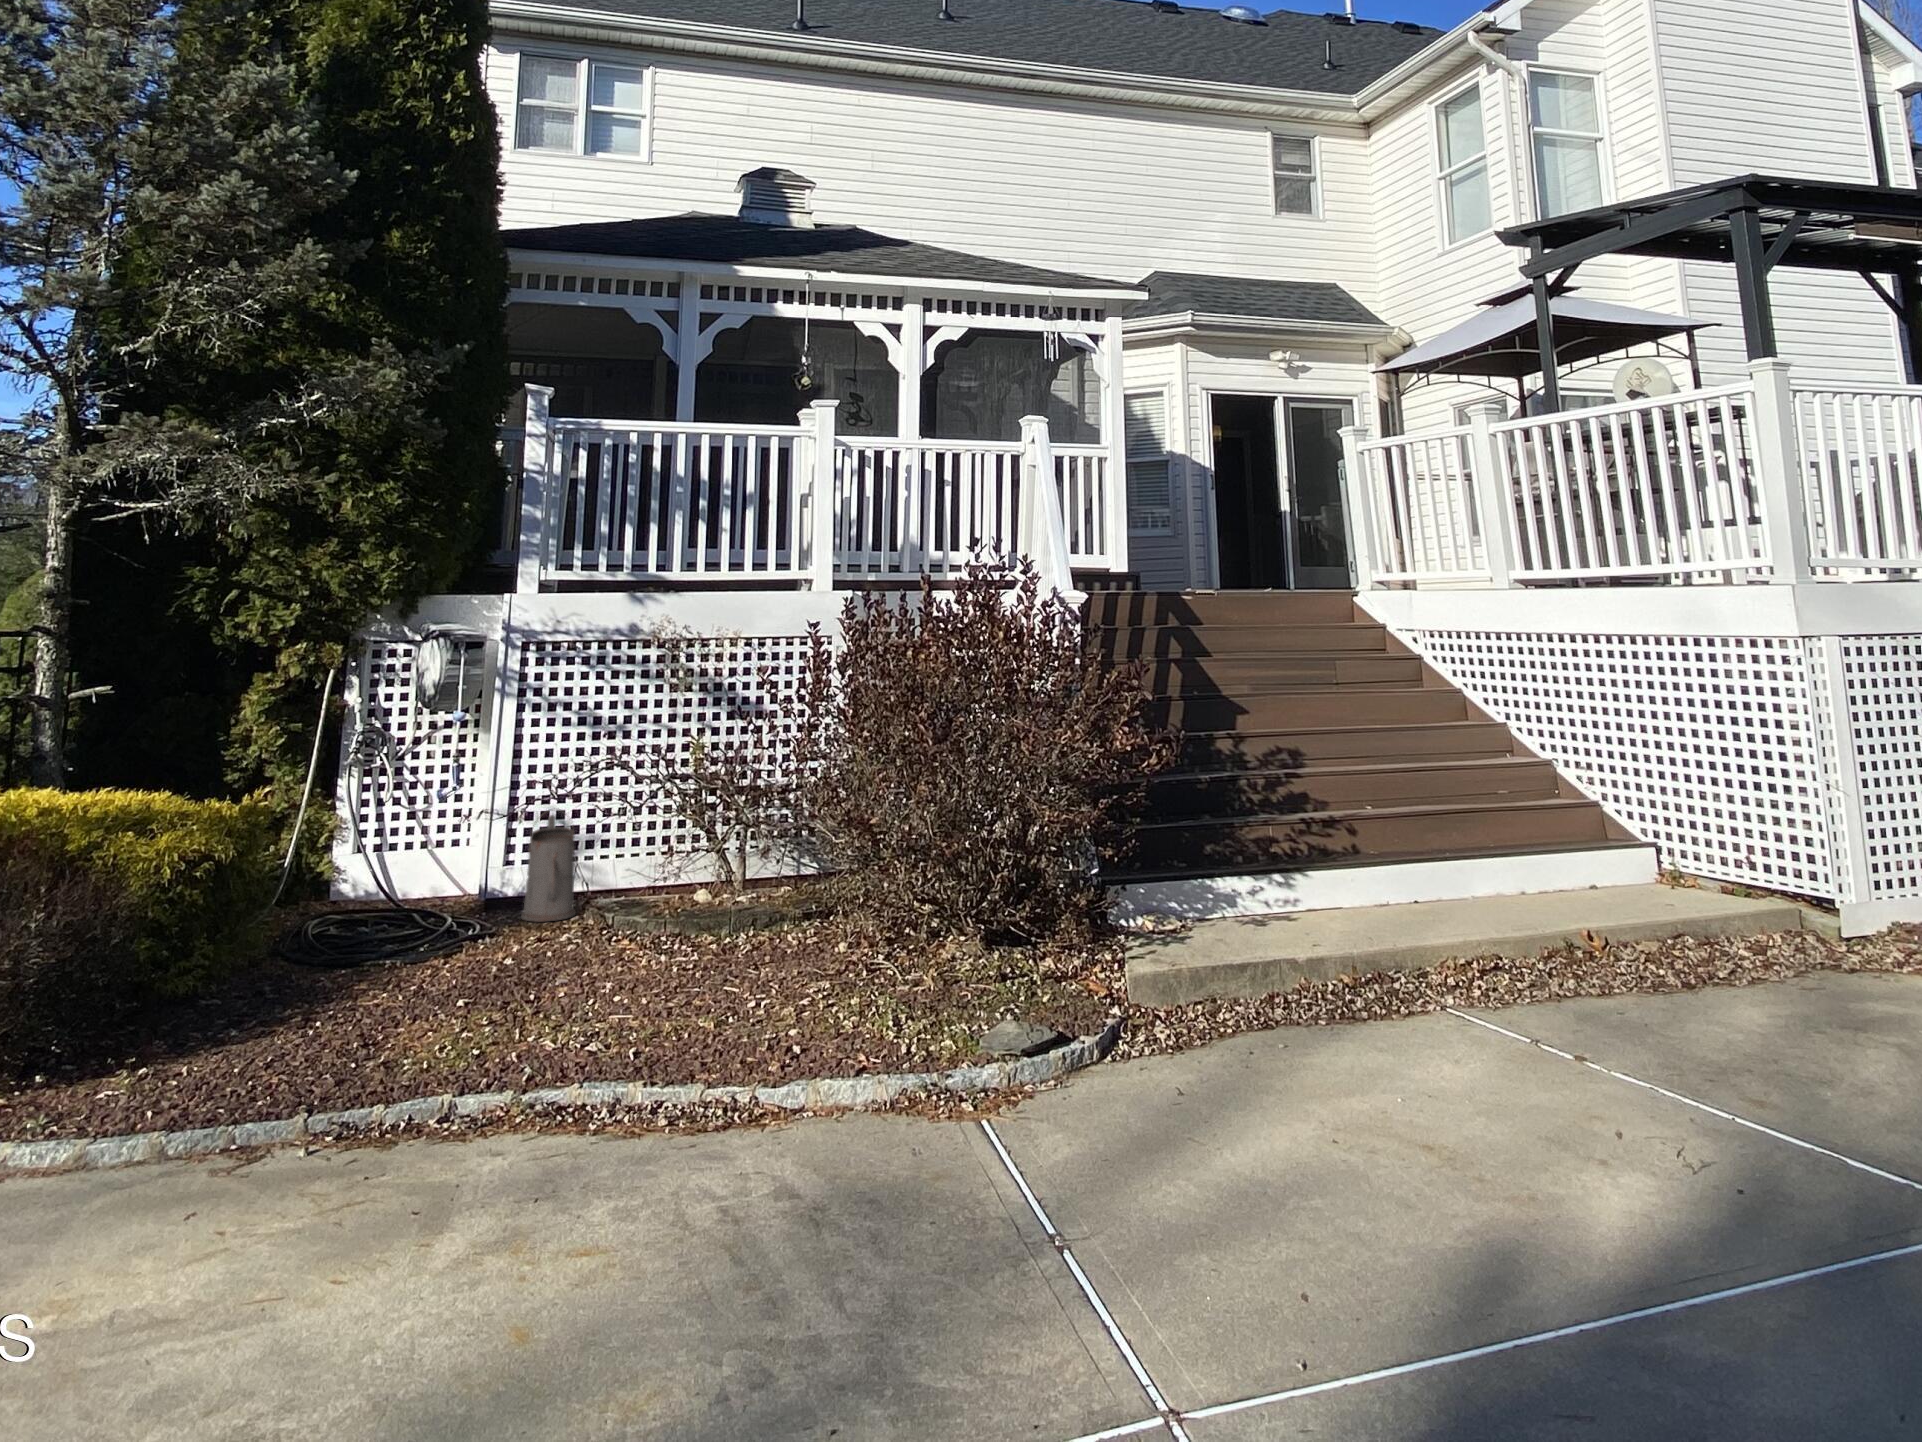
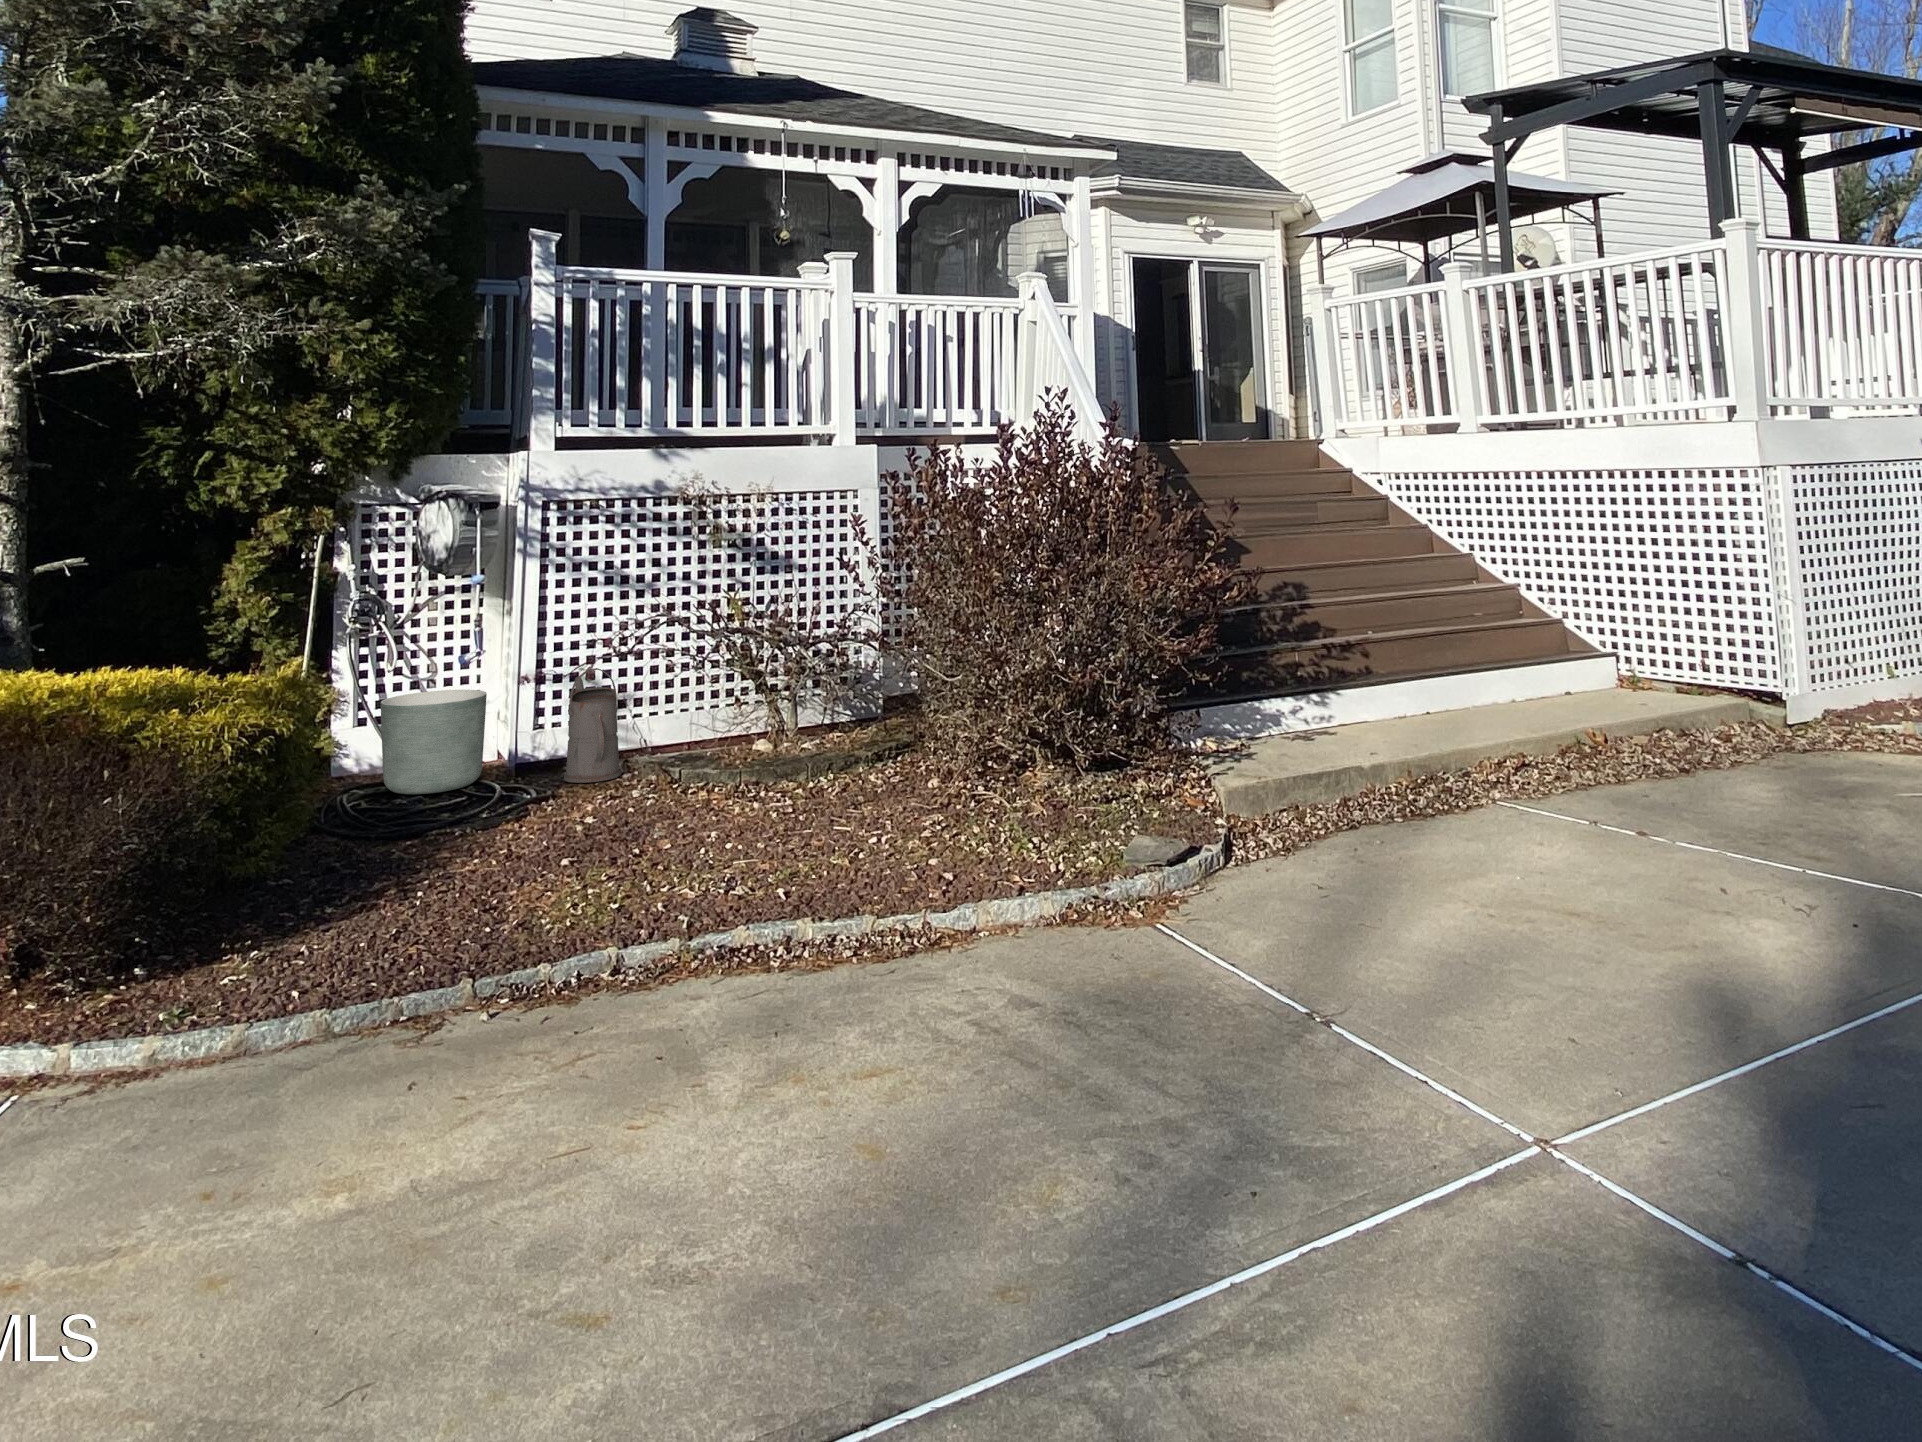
planter: none [359,823,459,923] -> present [381,690,487,794]

